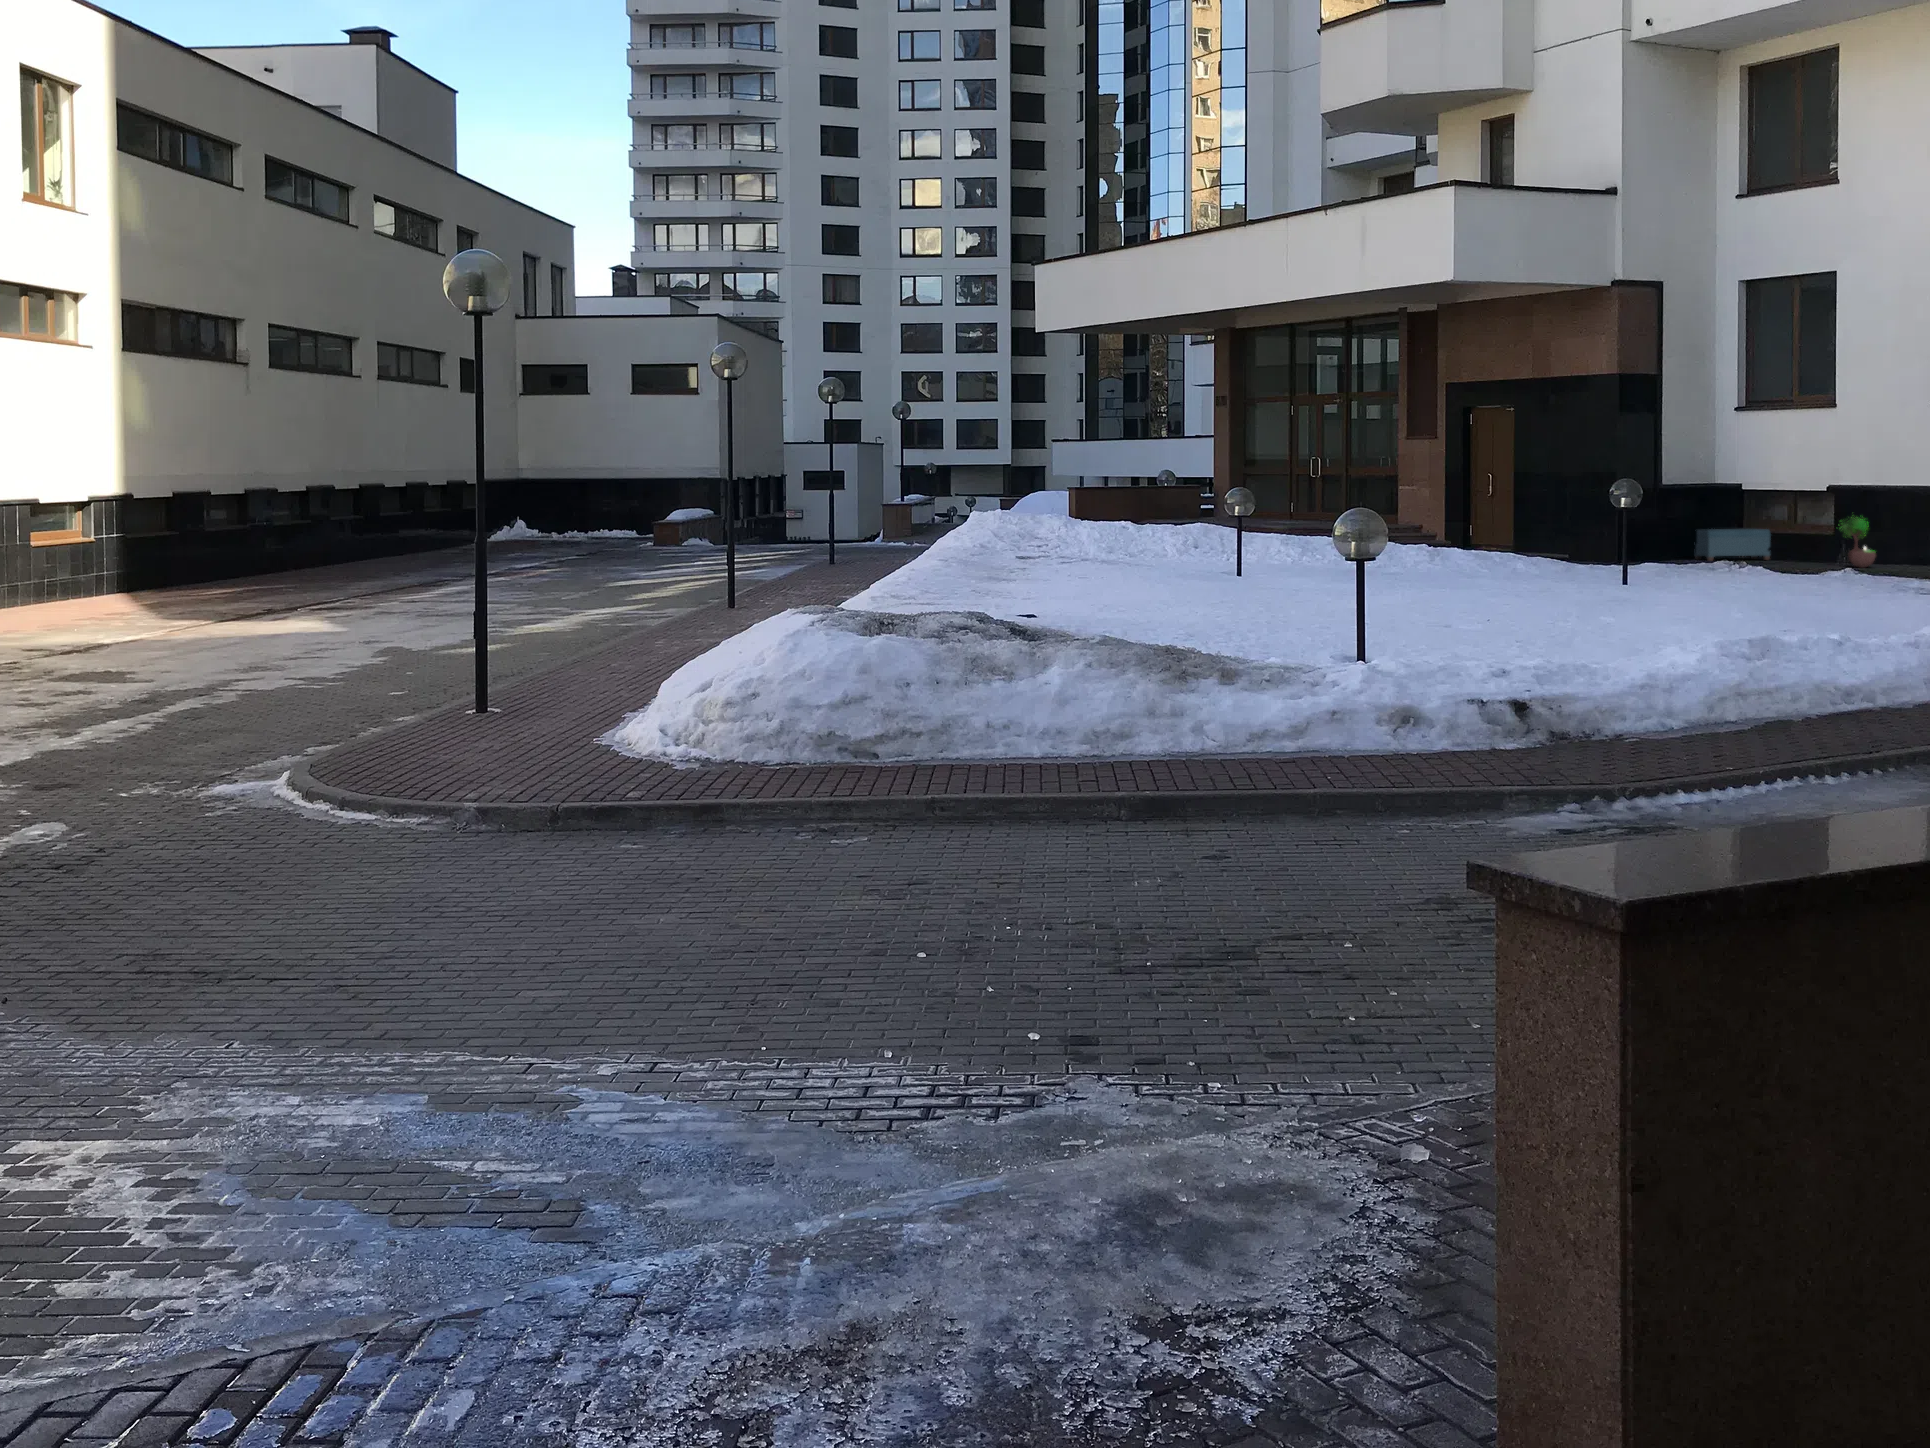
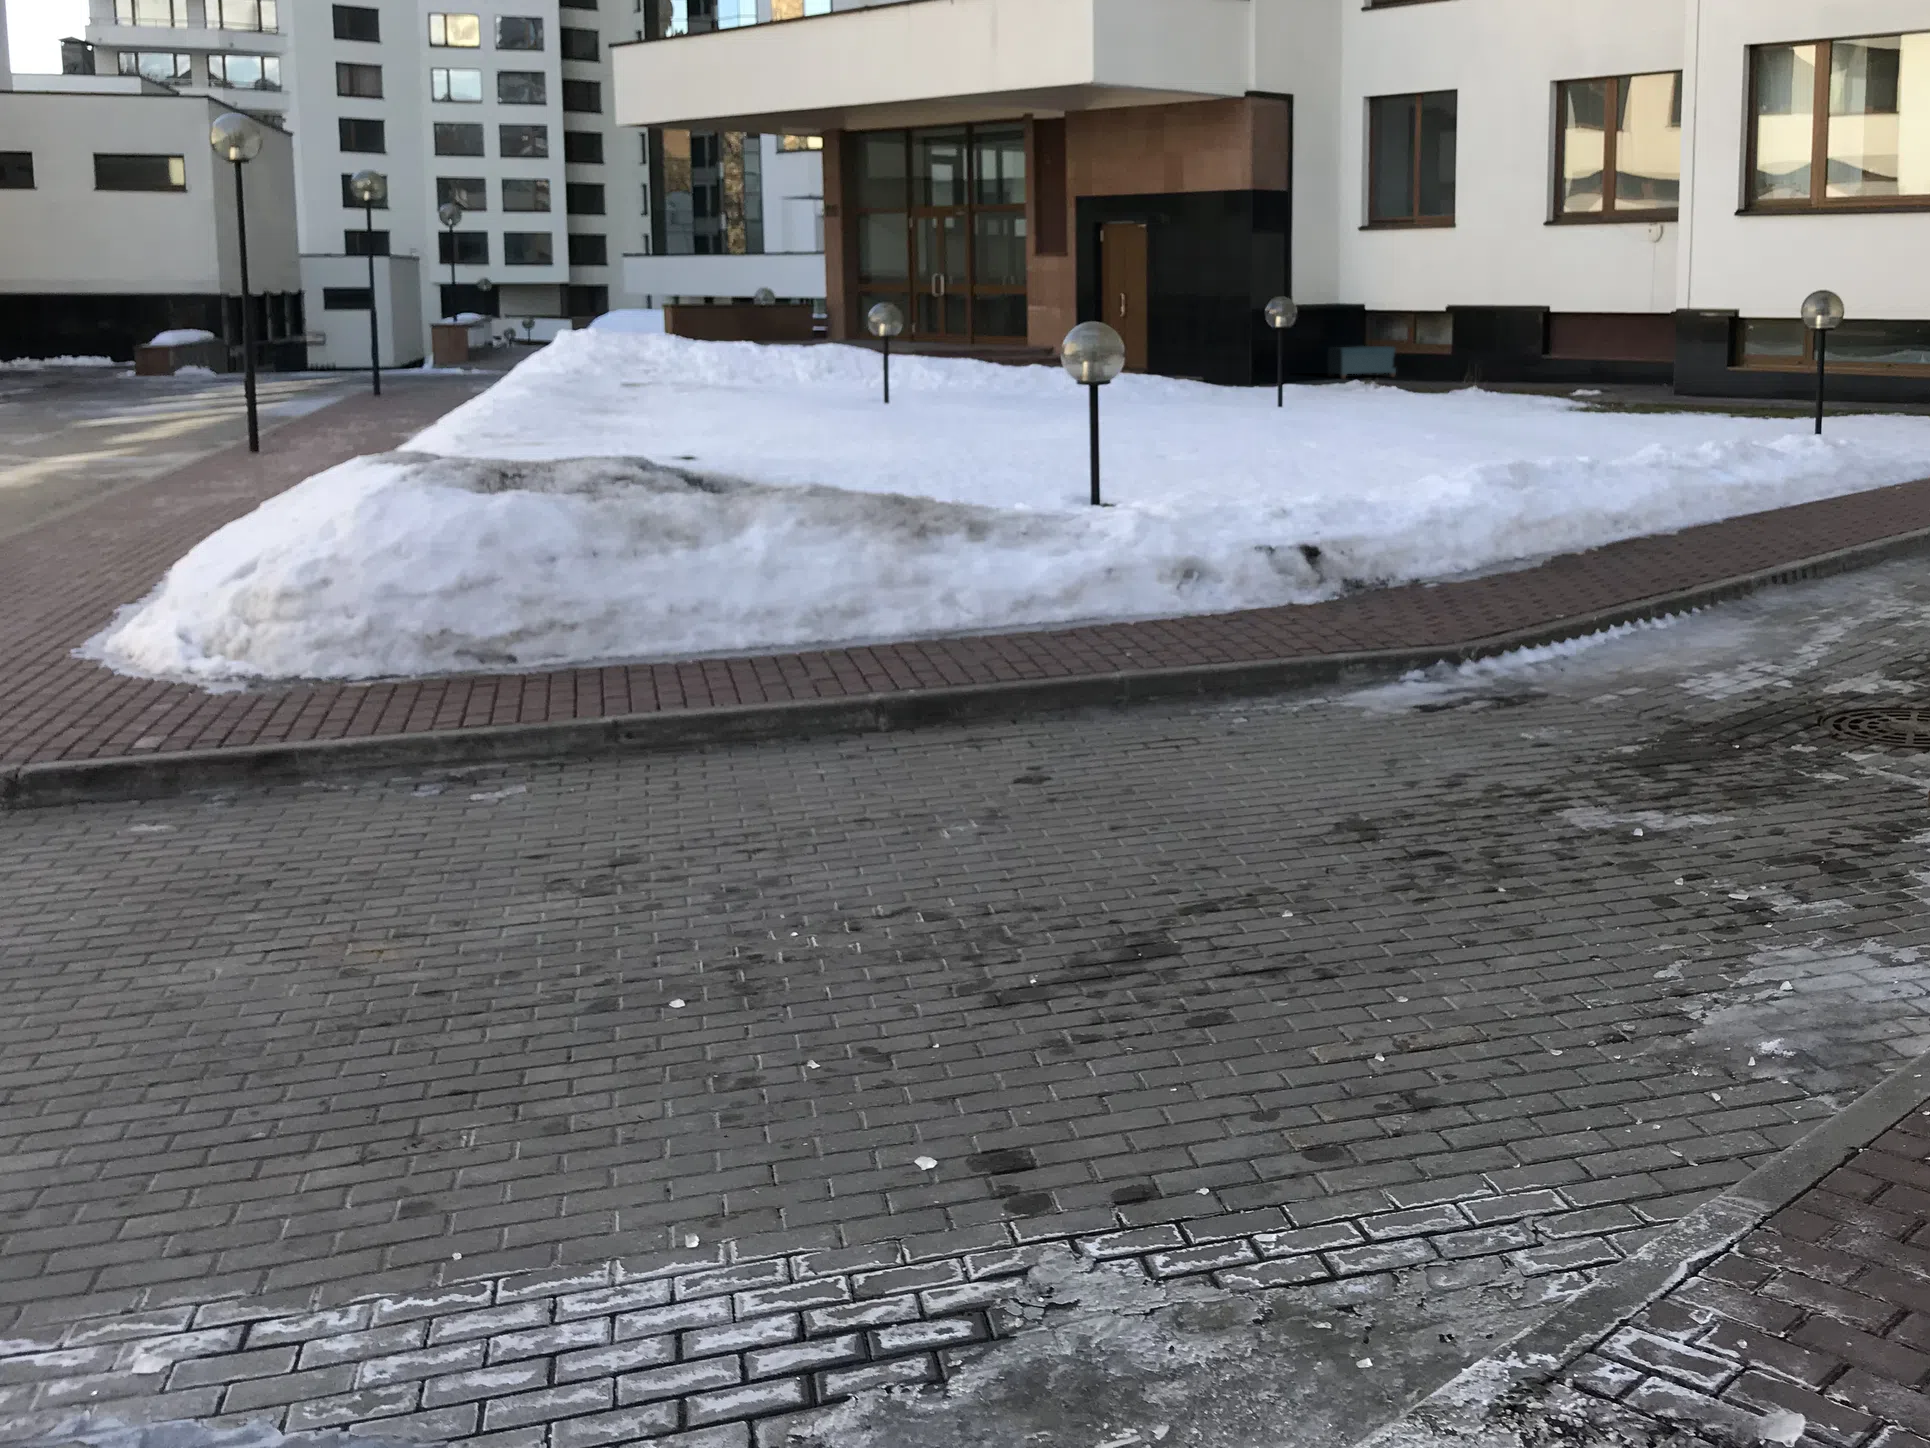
potted tree: present [1840,517,1876,568] -> none [1459,329,1494,384]

